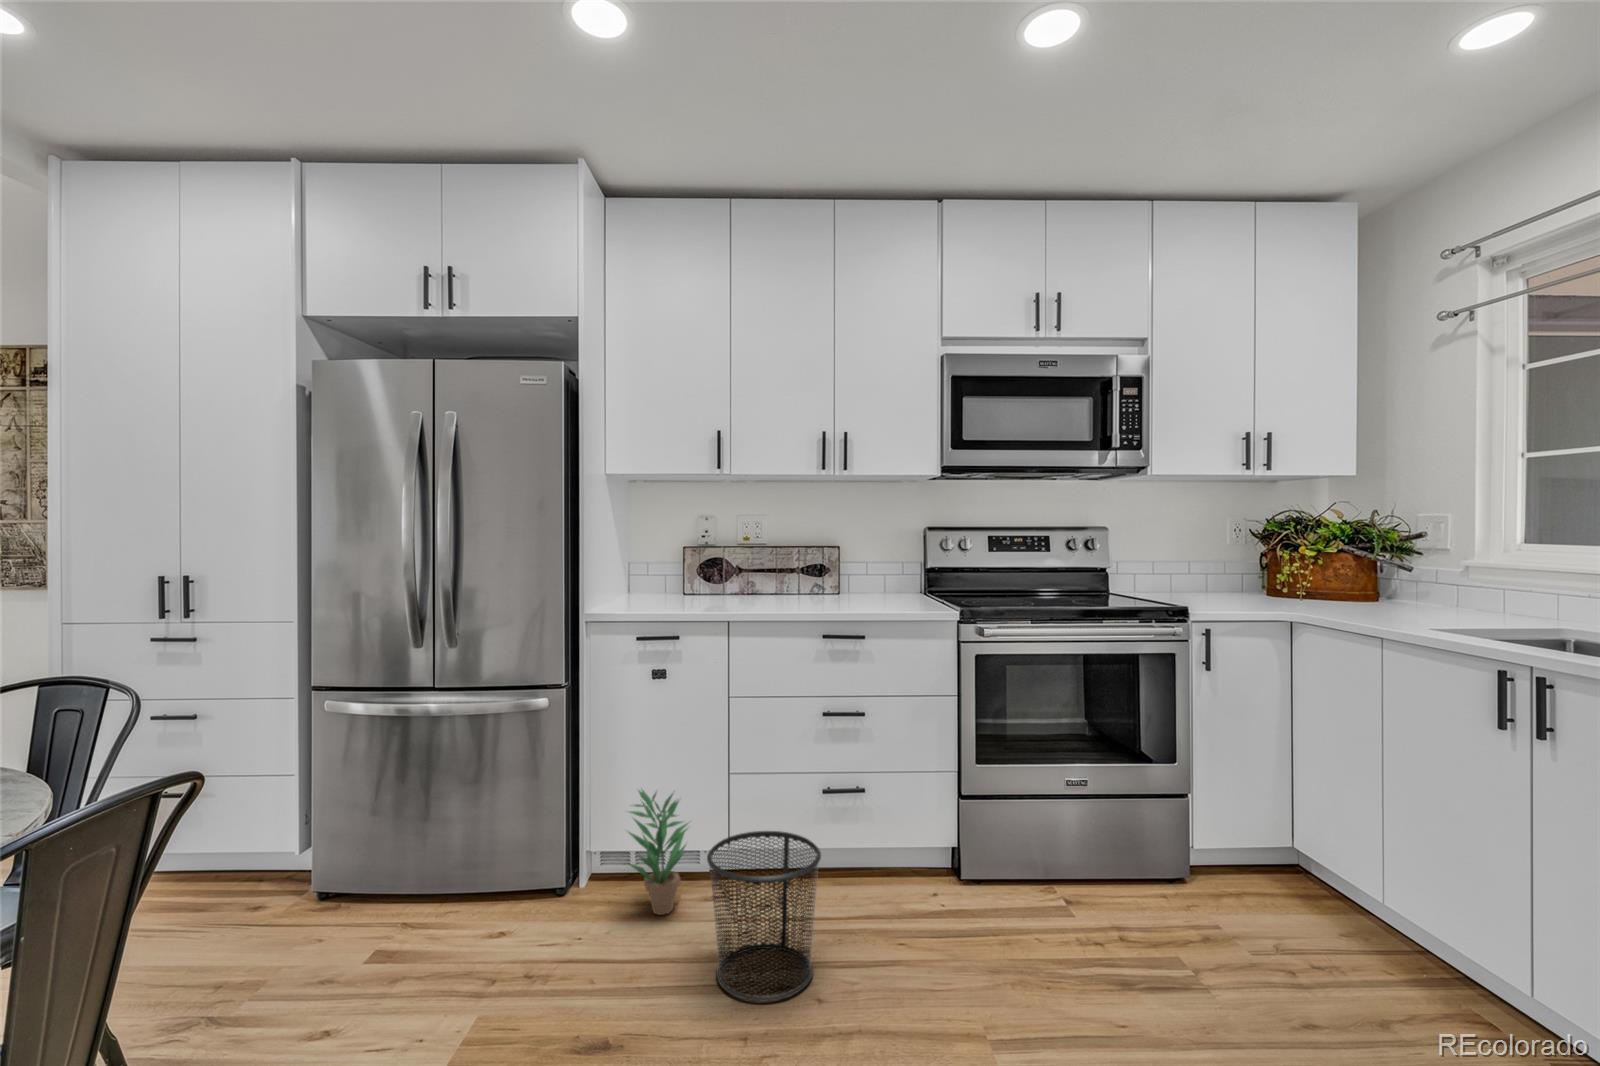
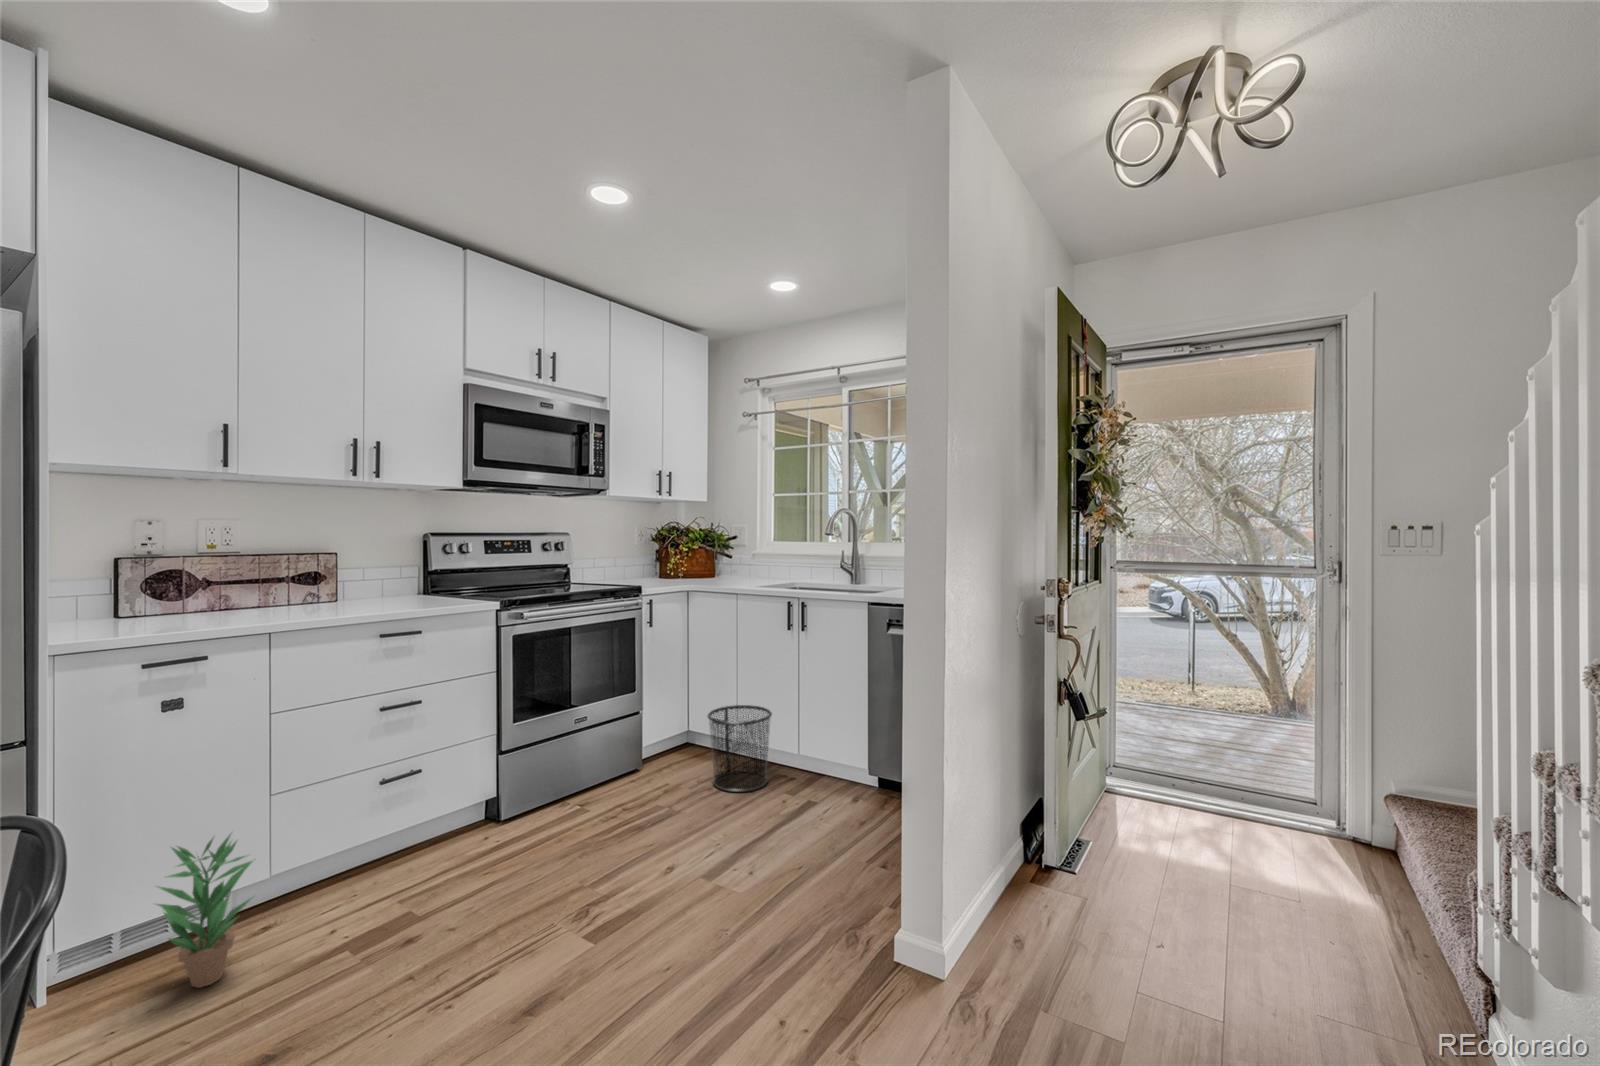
waste bin: present [707,831,821,1002] -> present [708,705,772,792]

